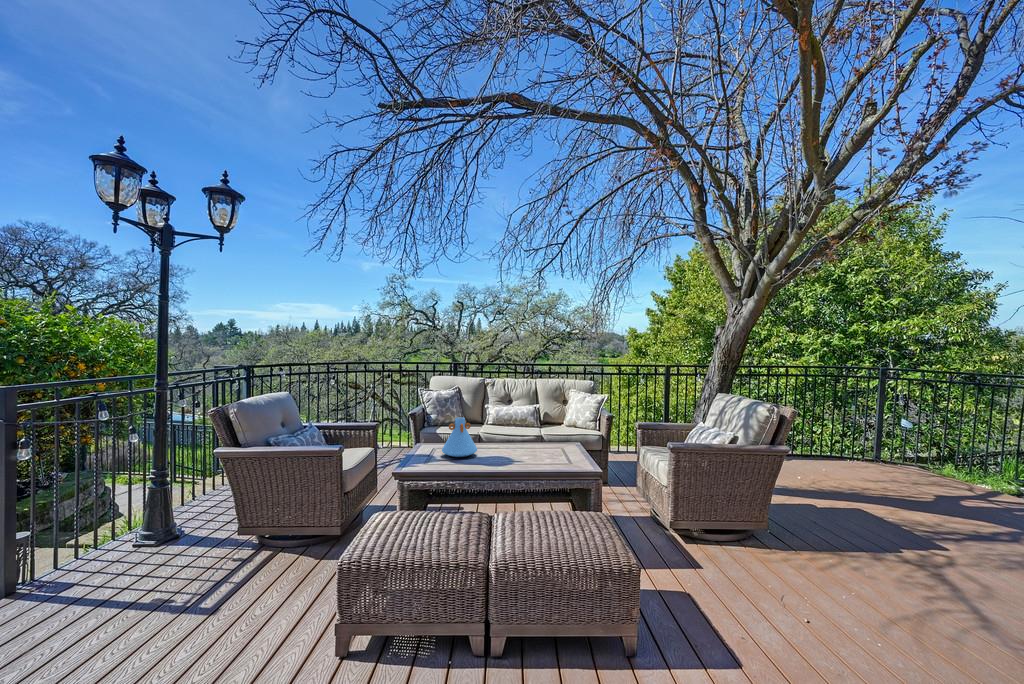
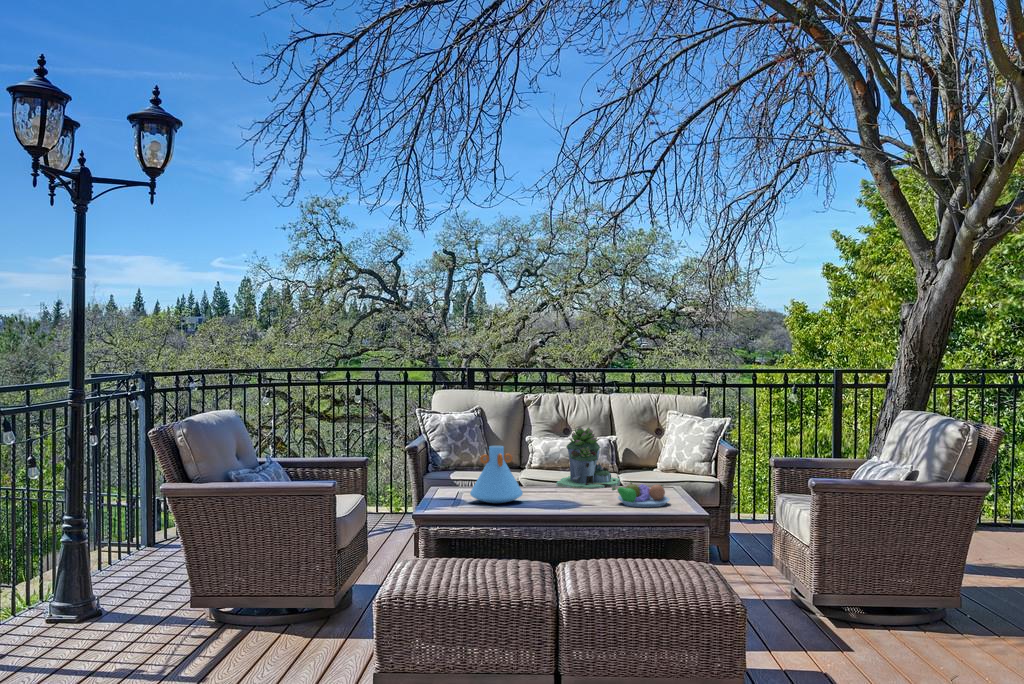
succulent planter: none [502,401,542,443] -> present [556,426,620,489]
fruit bowl: none [536,441,575,461] -> present [612,482,670,507]

